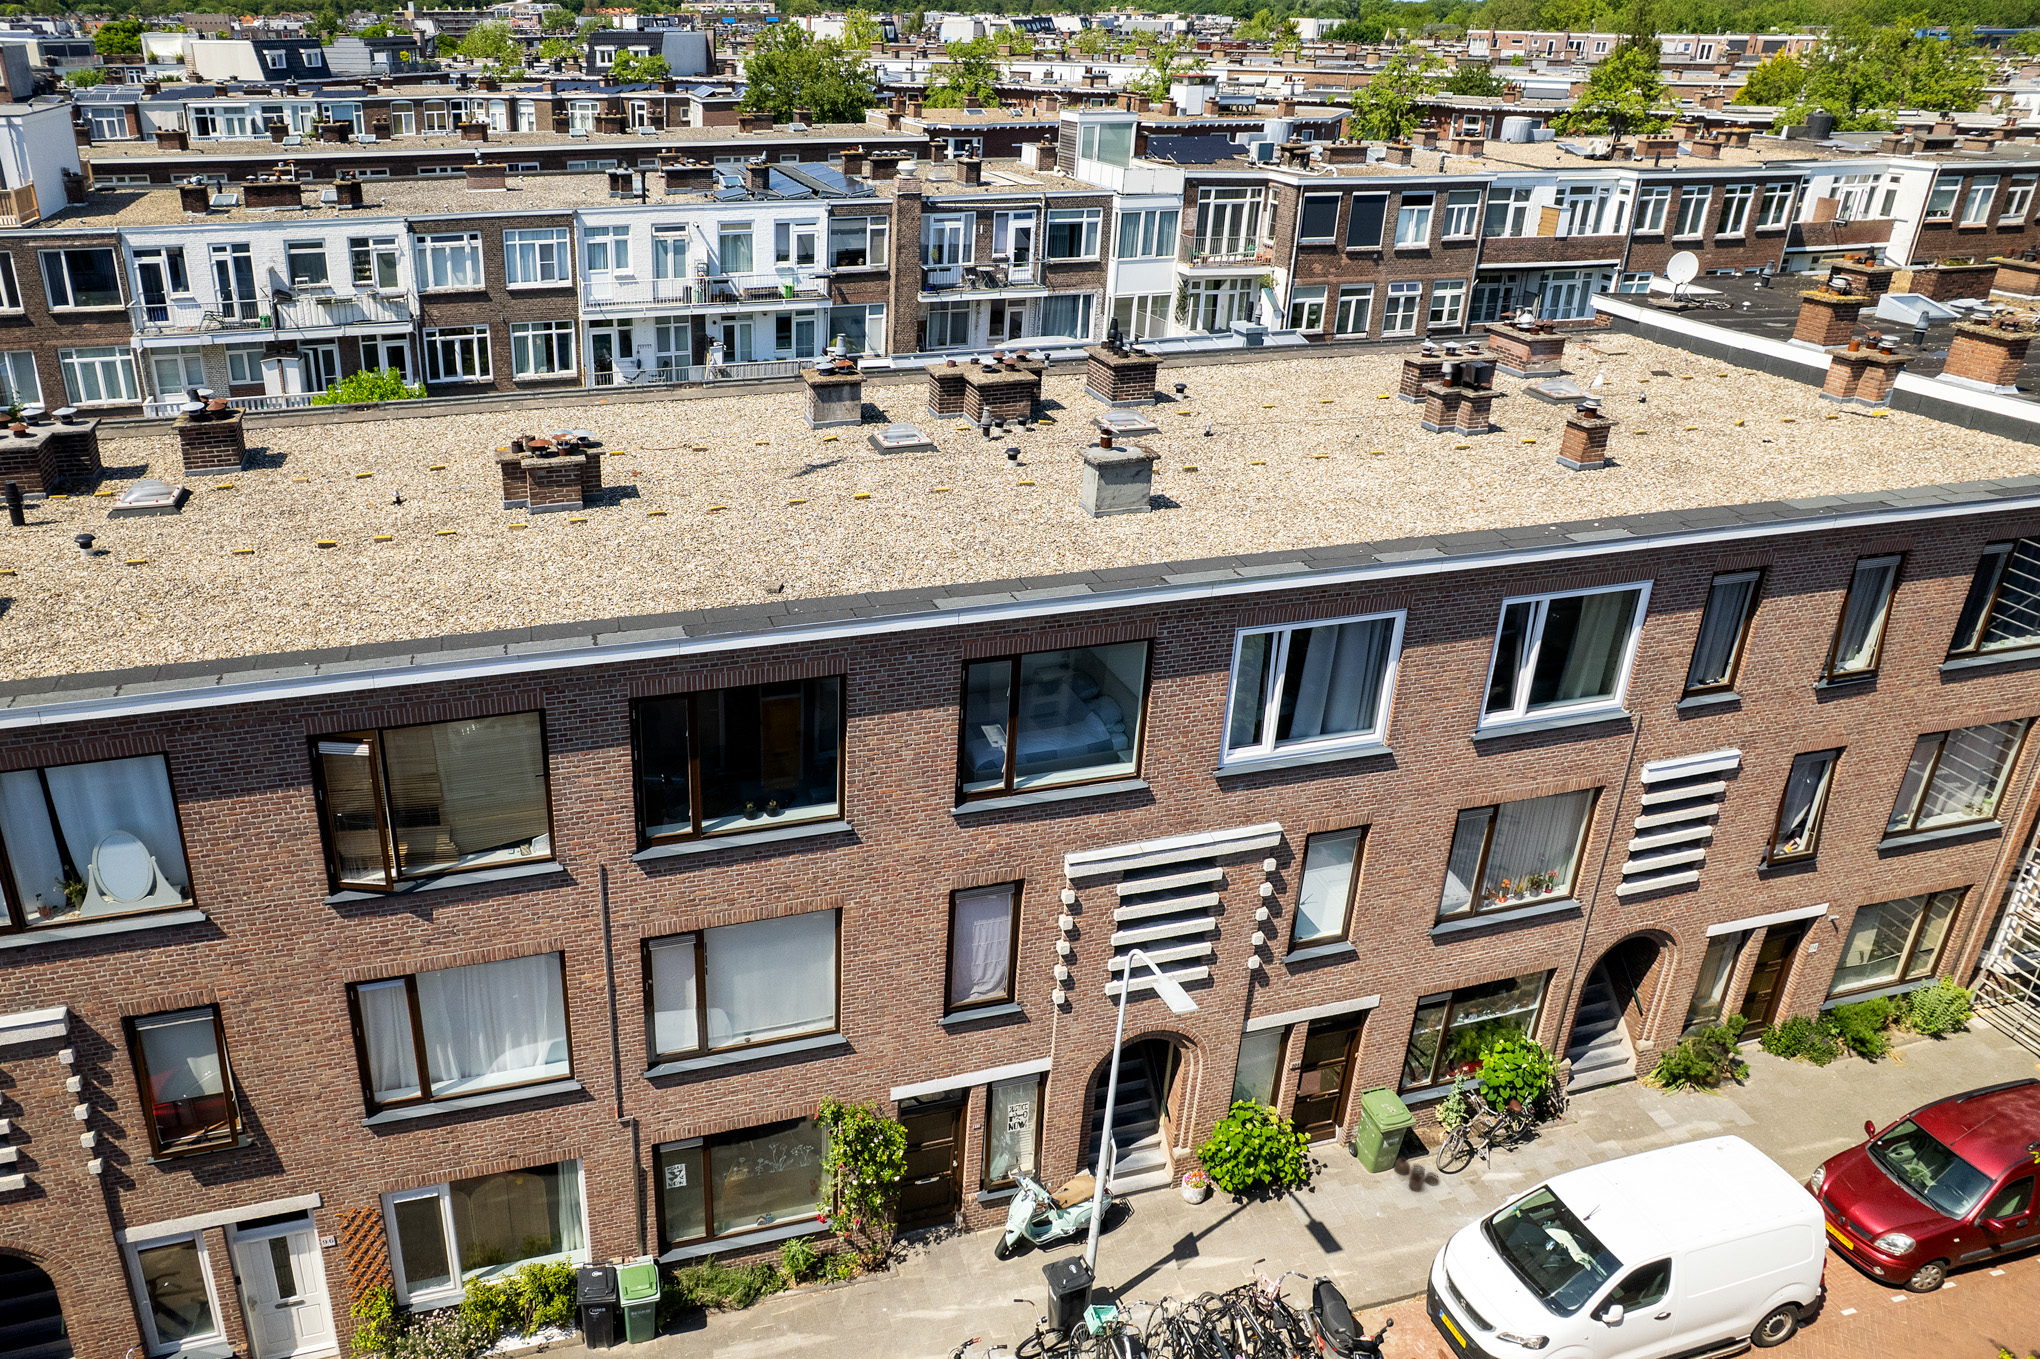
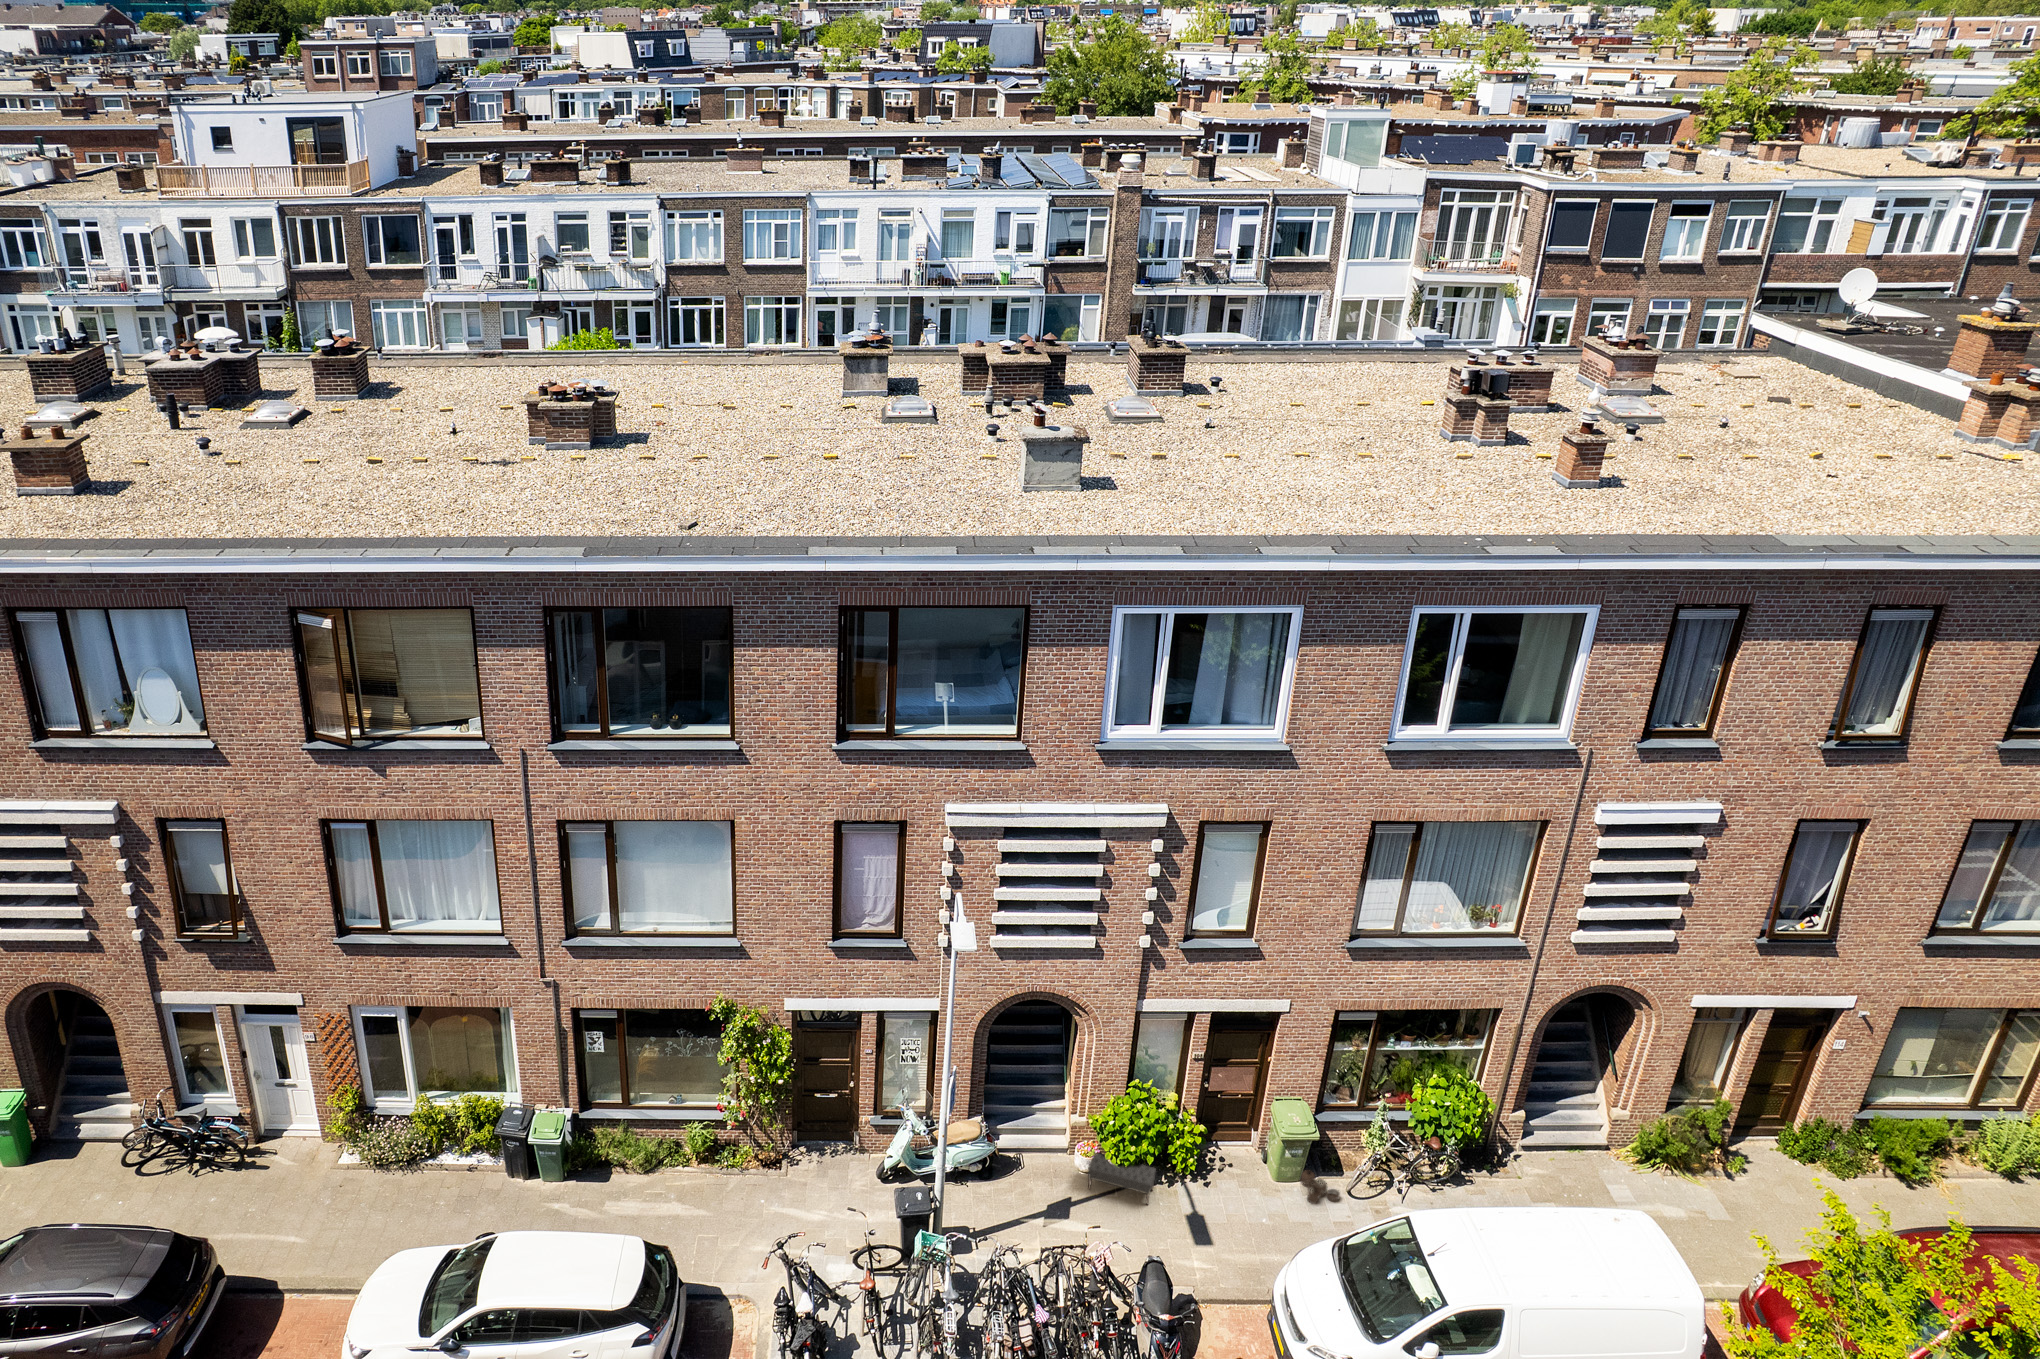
bench: none [1205,1184,1275,1228] -> present [1088,1153,1156,1204]

